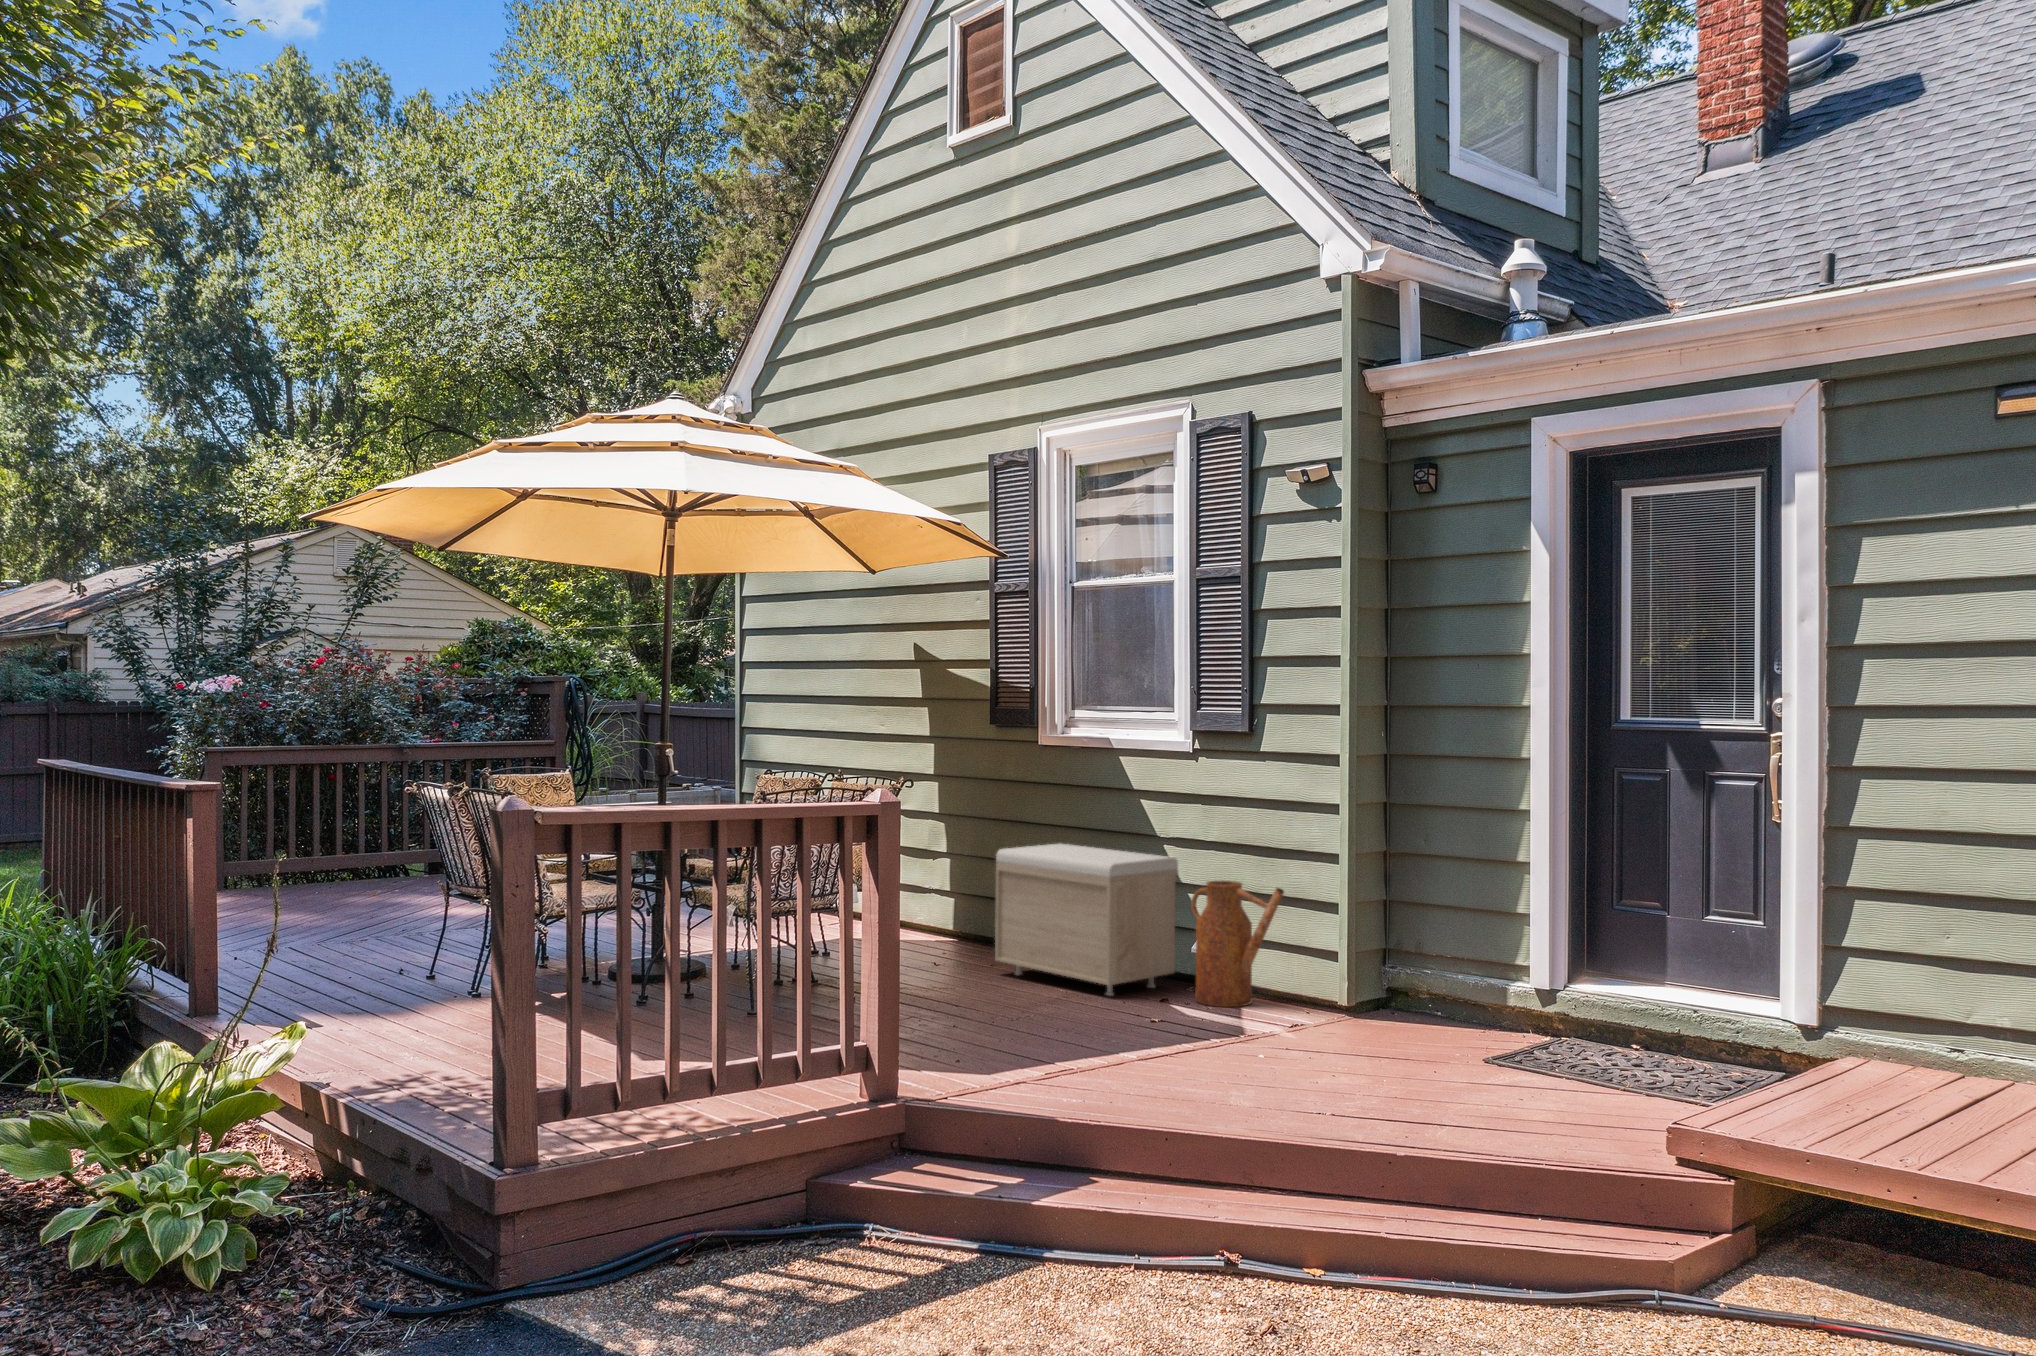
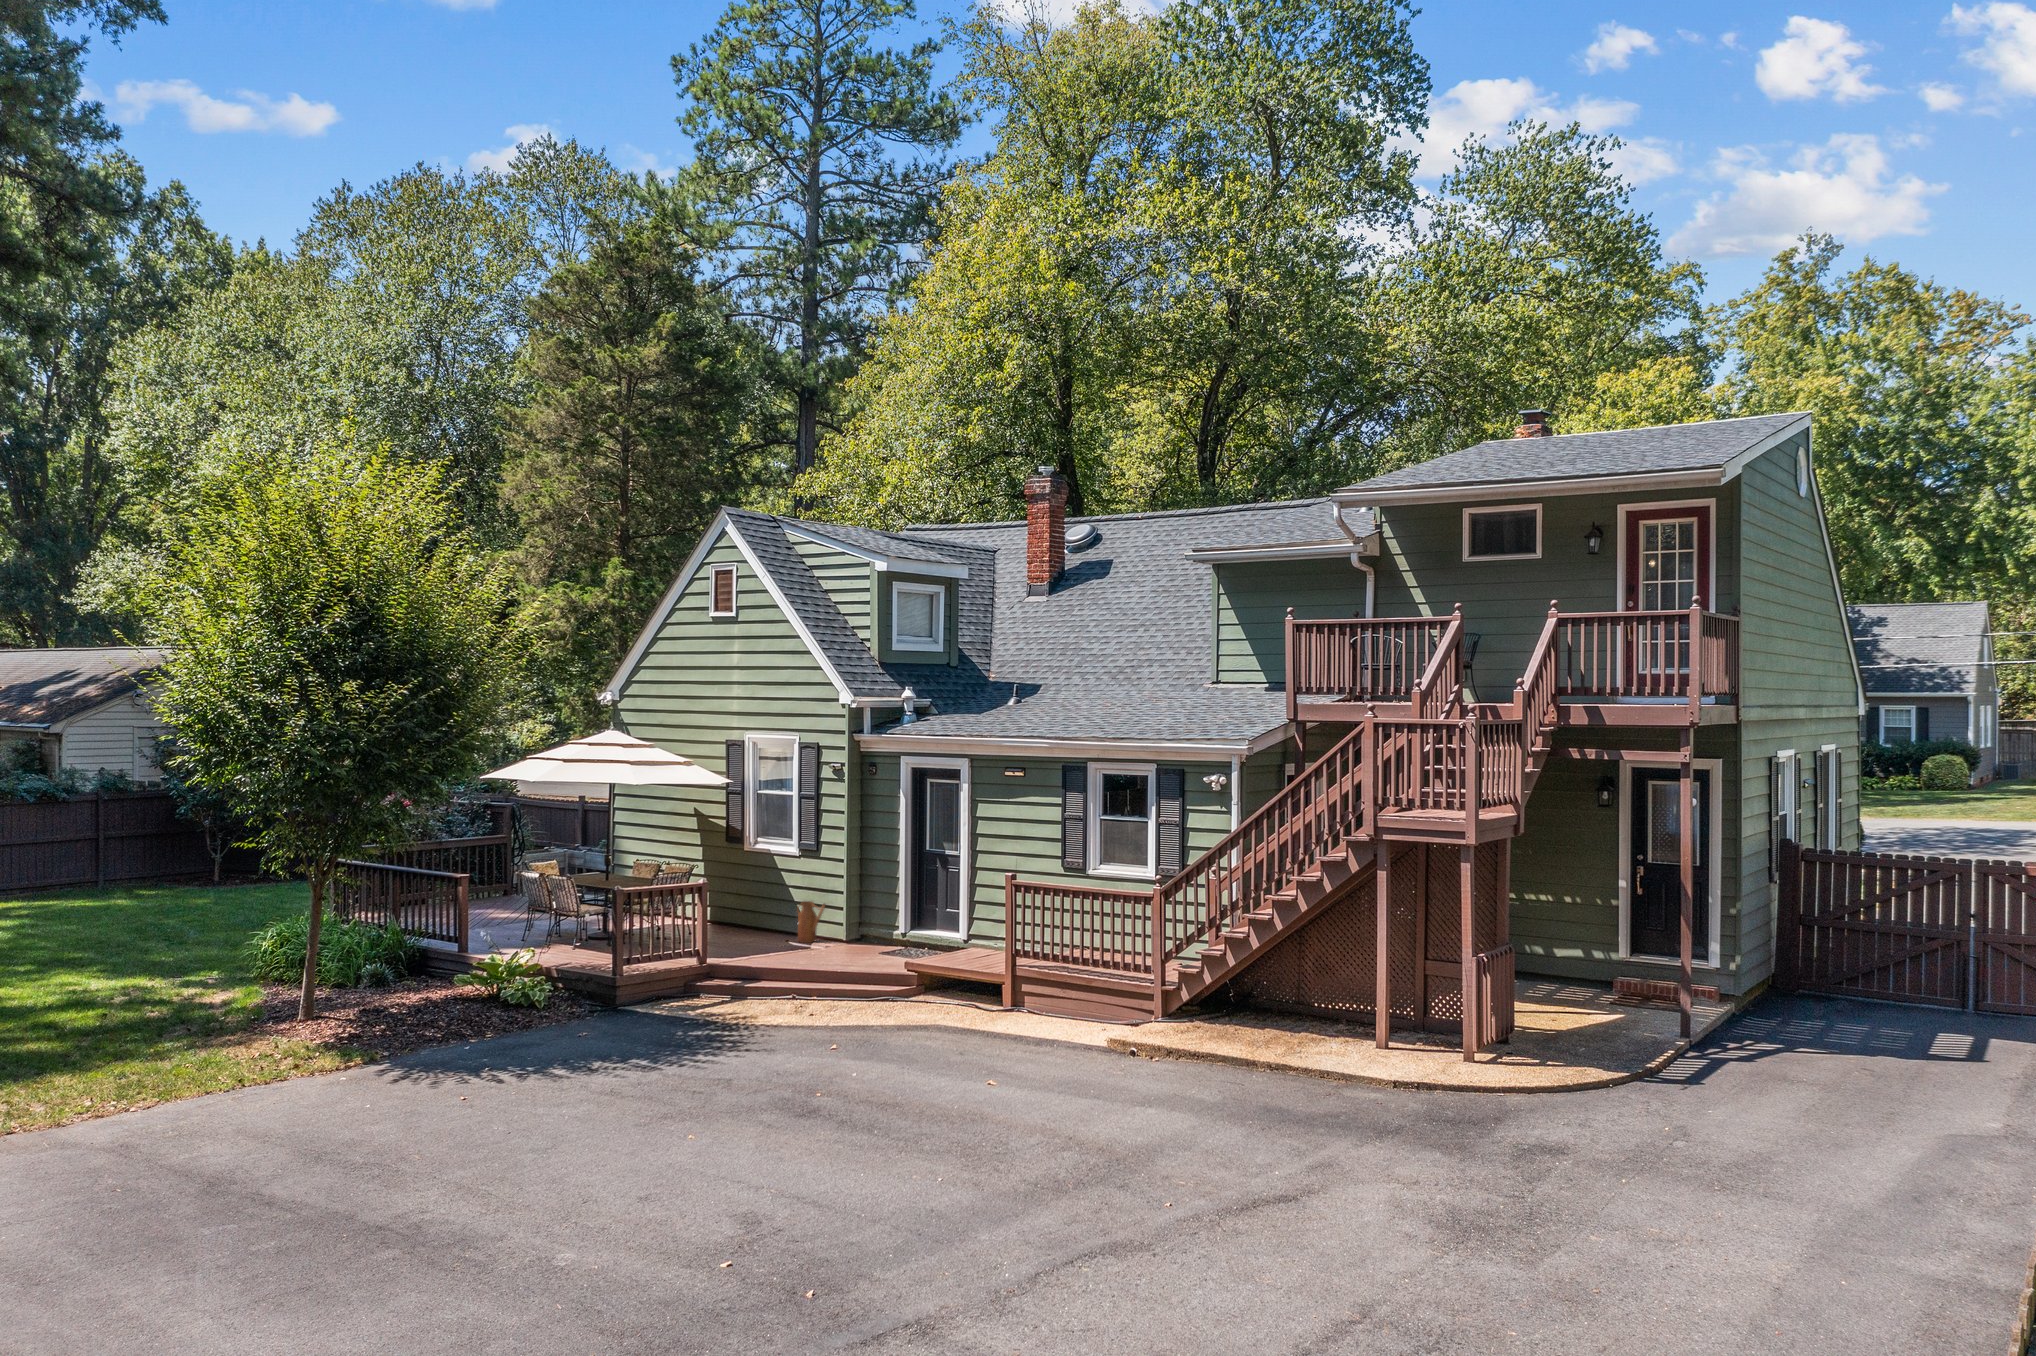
storage bench: present [995,844,1178,995] -> none [728,888,794,941]

